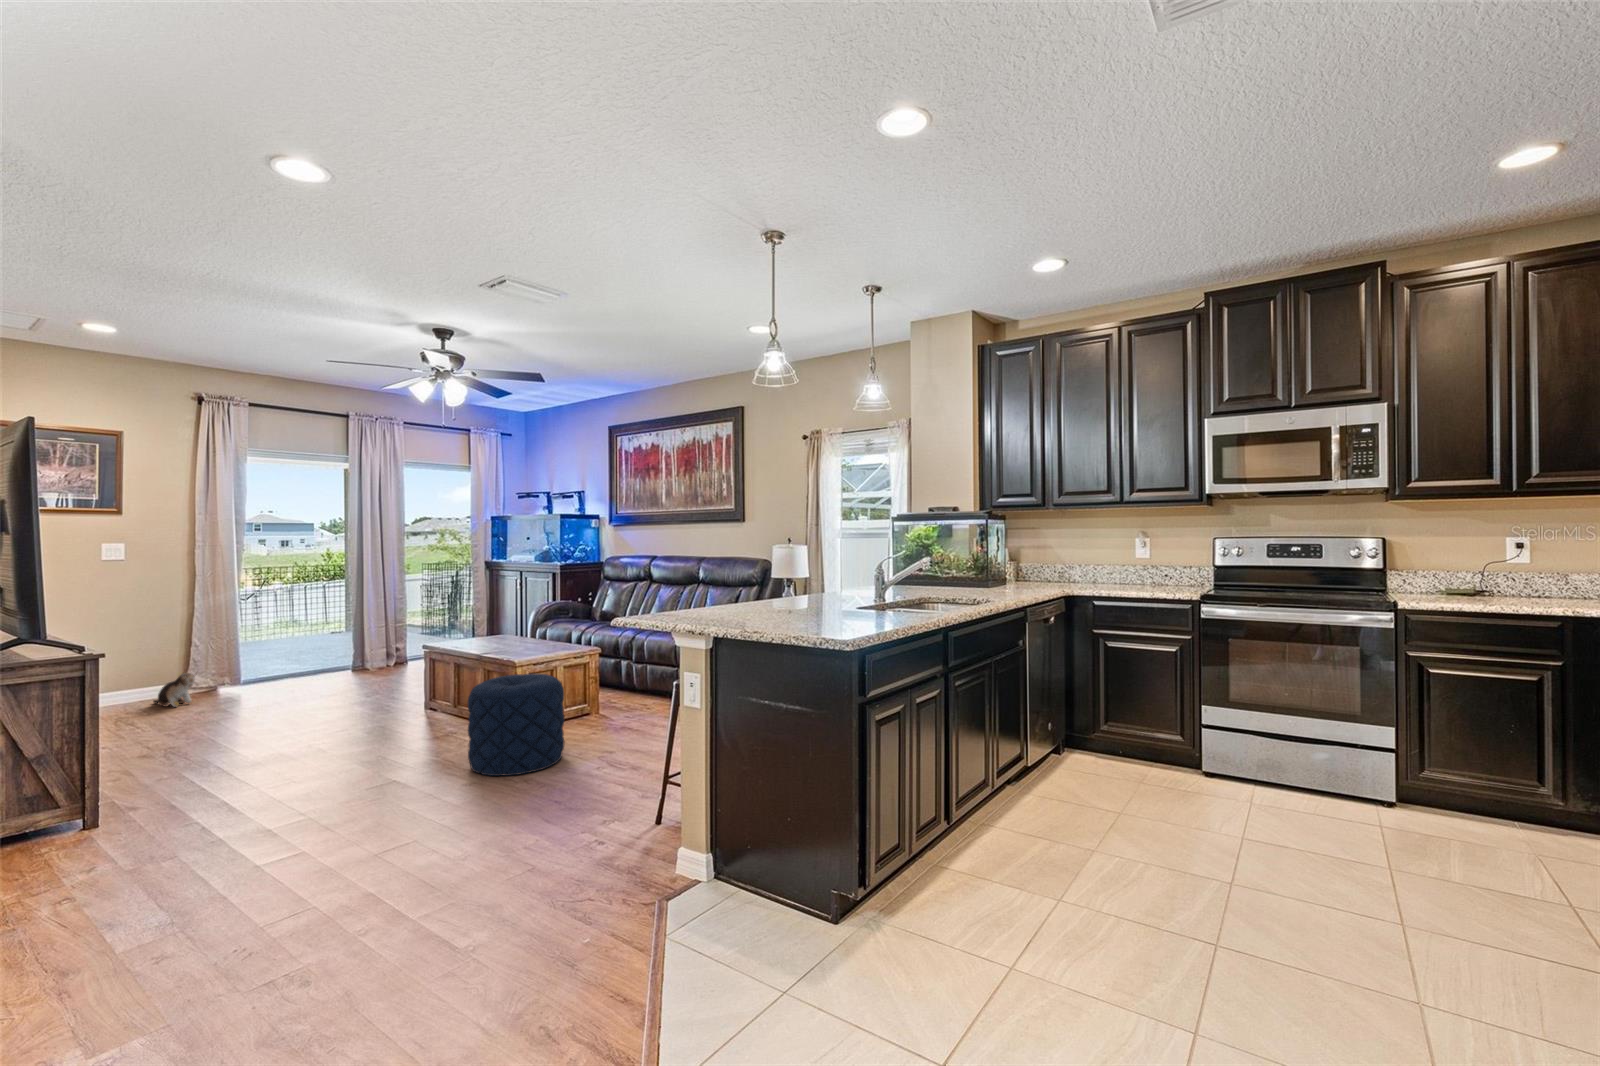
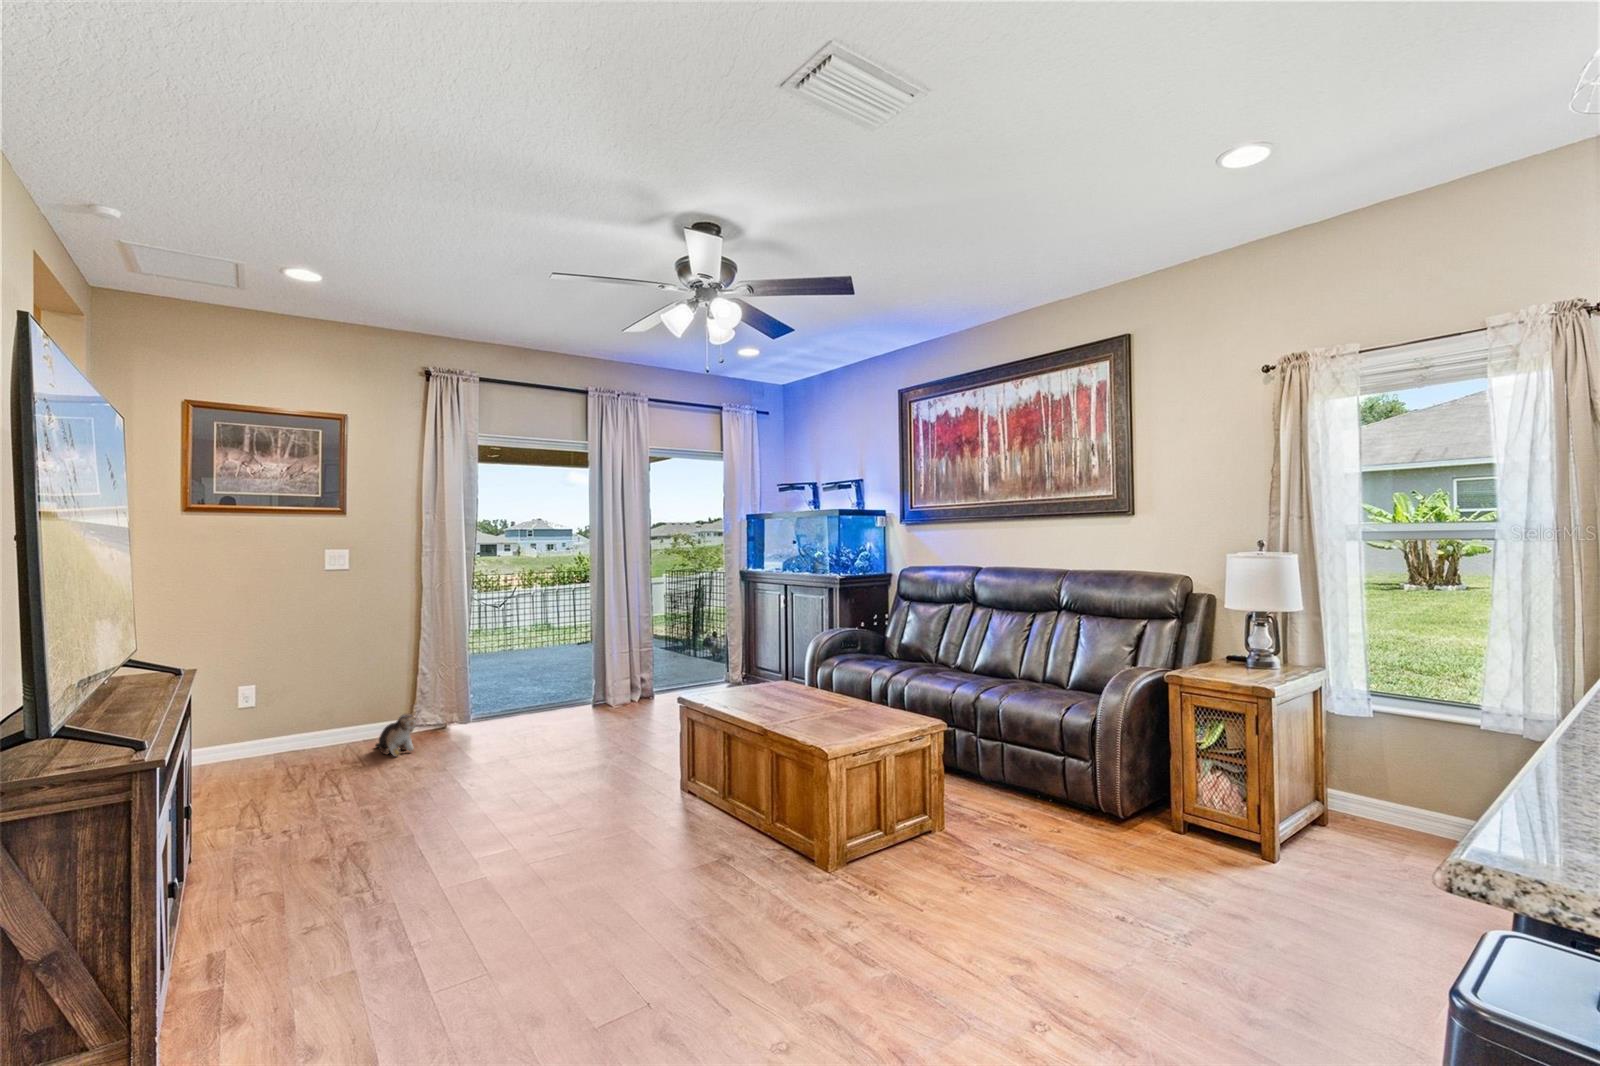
pouf: present [468,674,564,776] -> none [771,787,937,1004]

